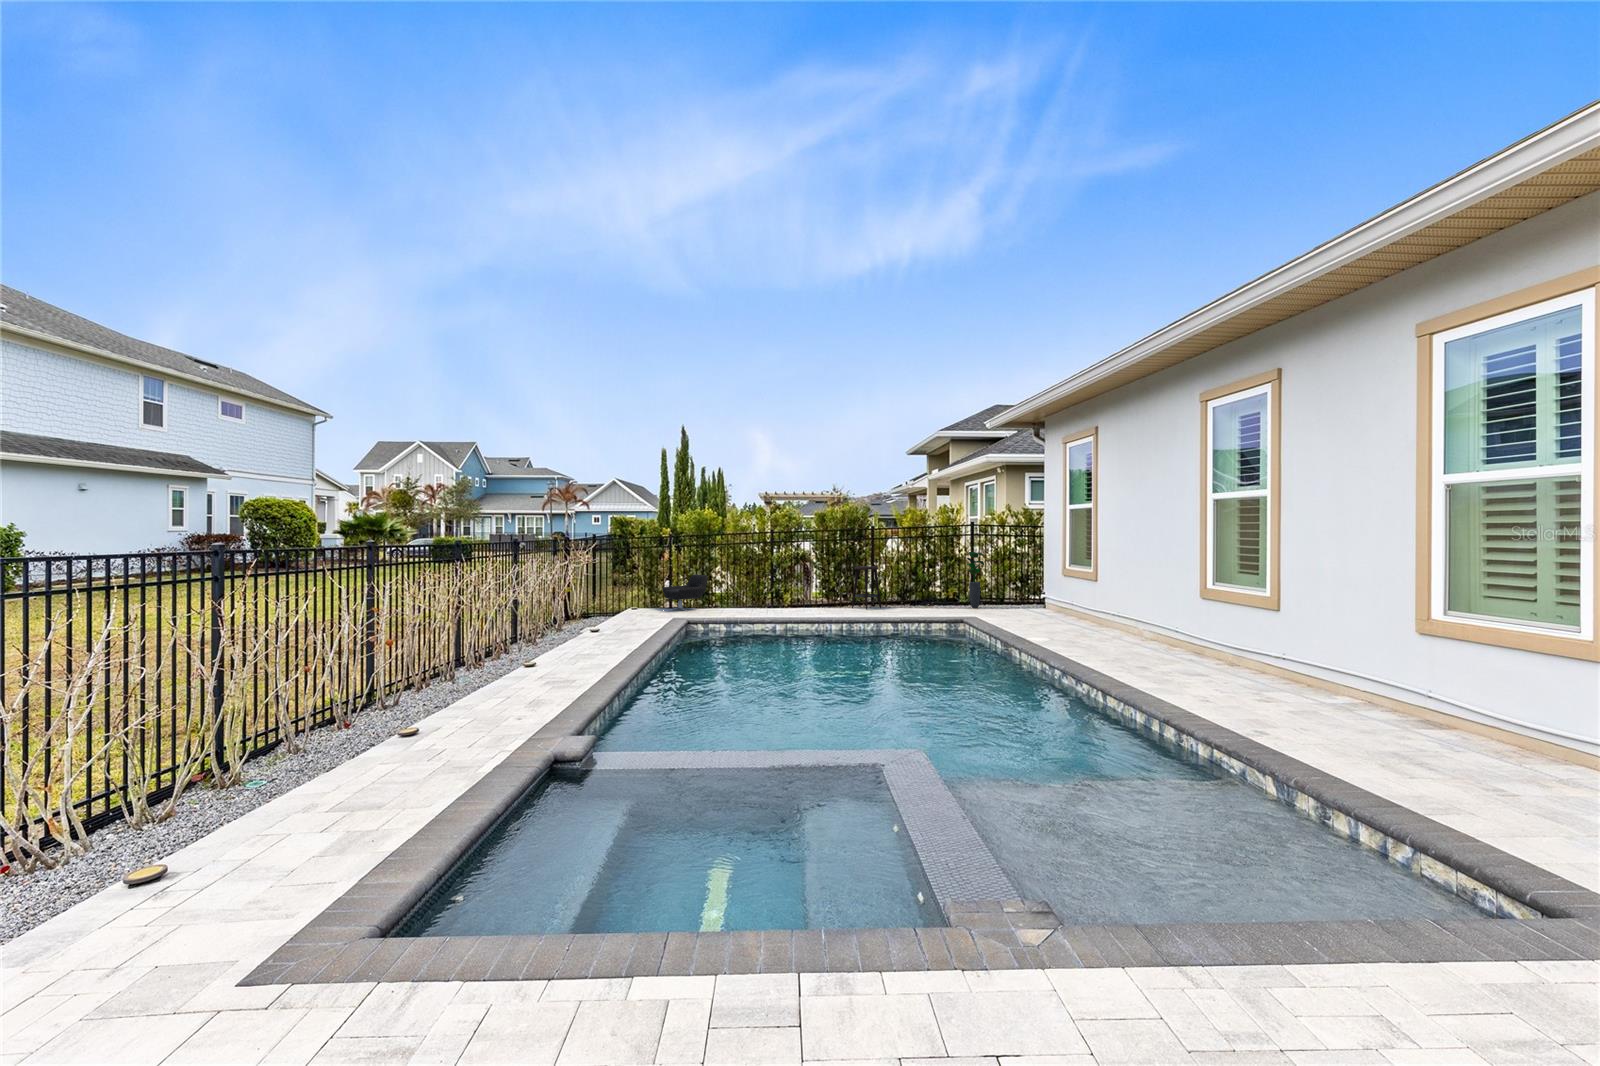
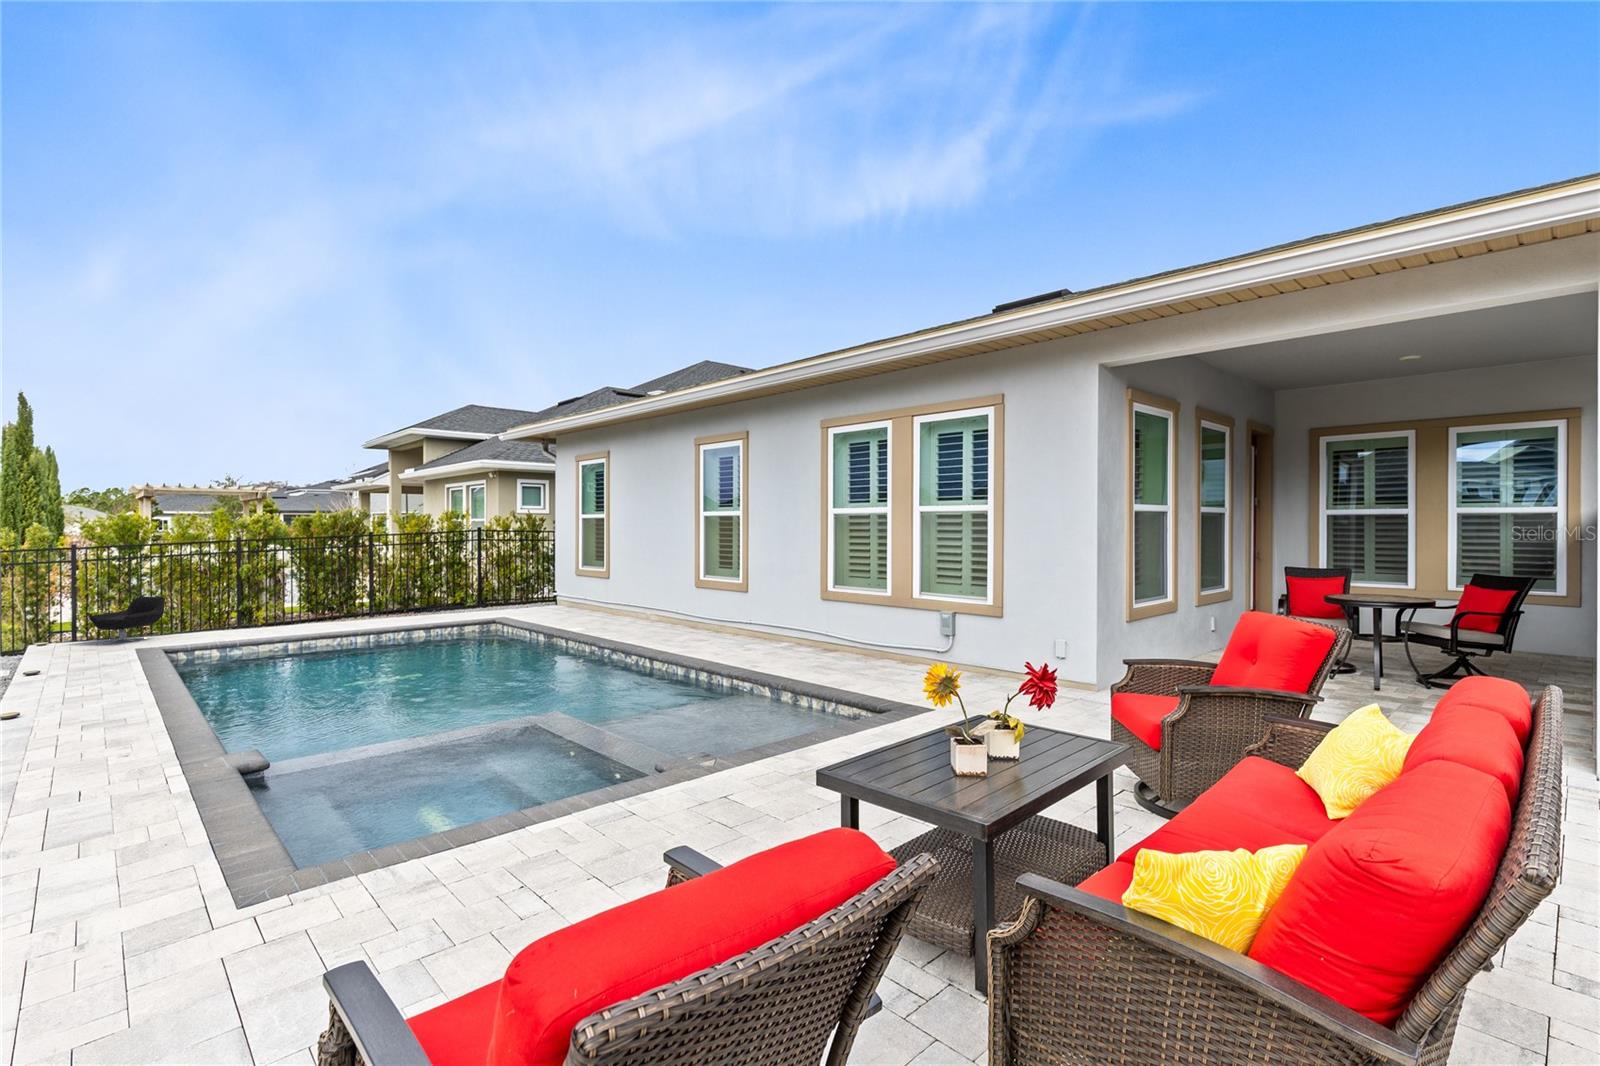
potted plant: present [966,552,984,608] -> none [478,556,502,608]
stool: present [852,566,881,609] -> none [362,575,395,619]

